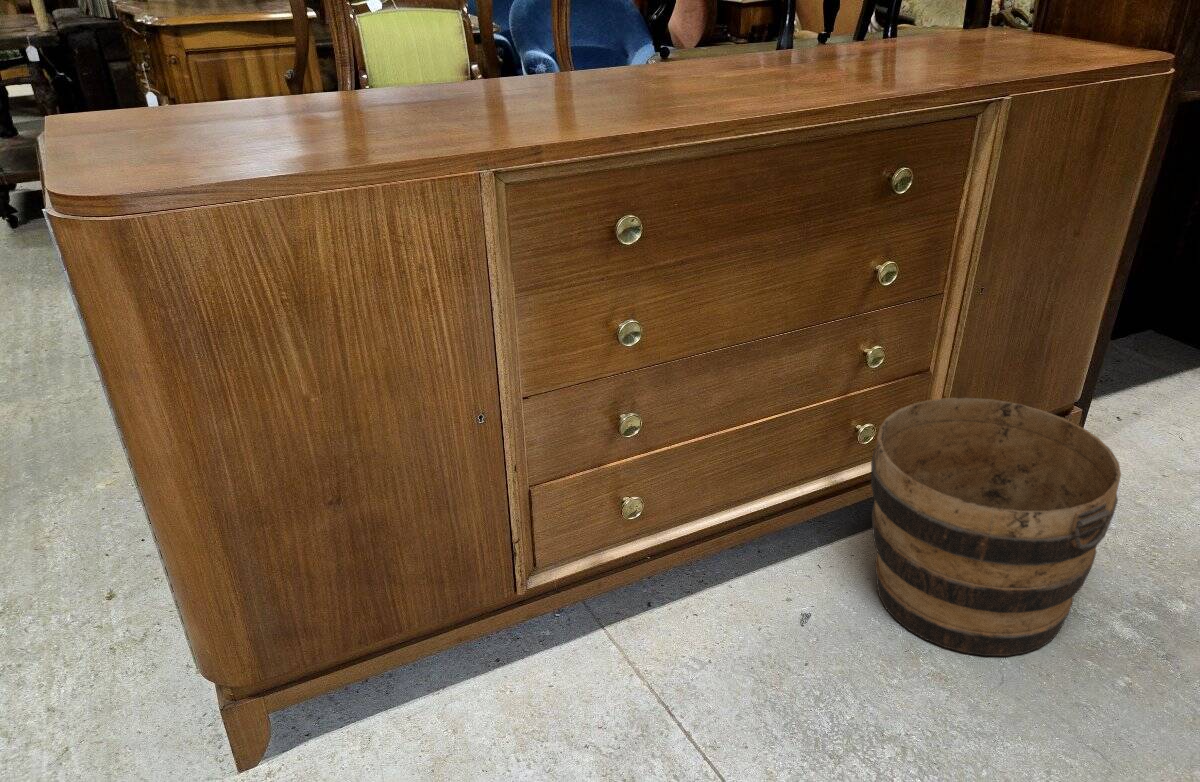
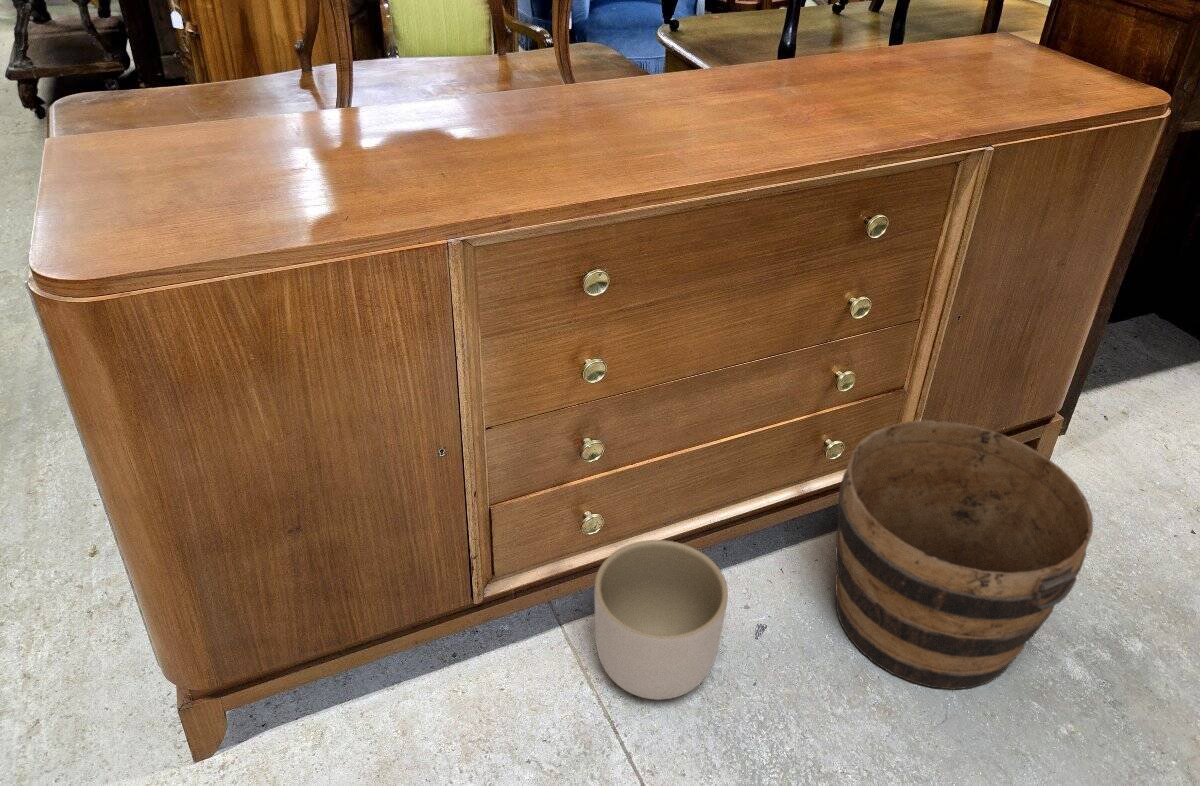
planter: none [640,524,774,682] -> present [595,540,728,700]

